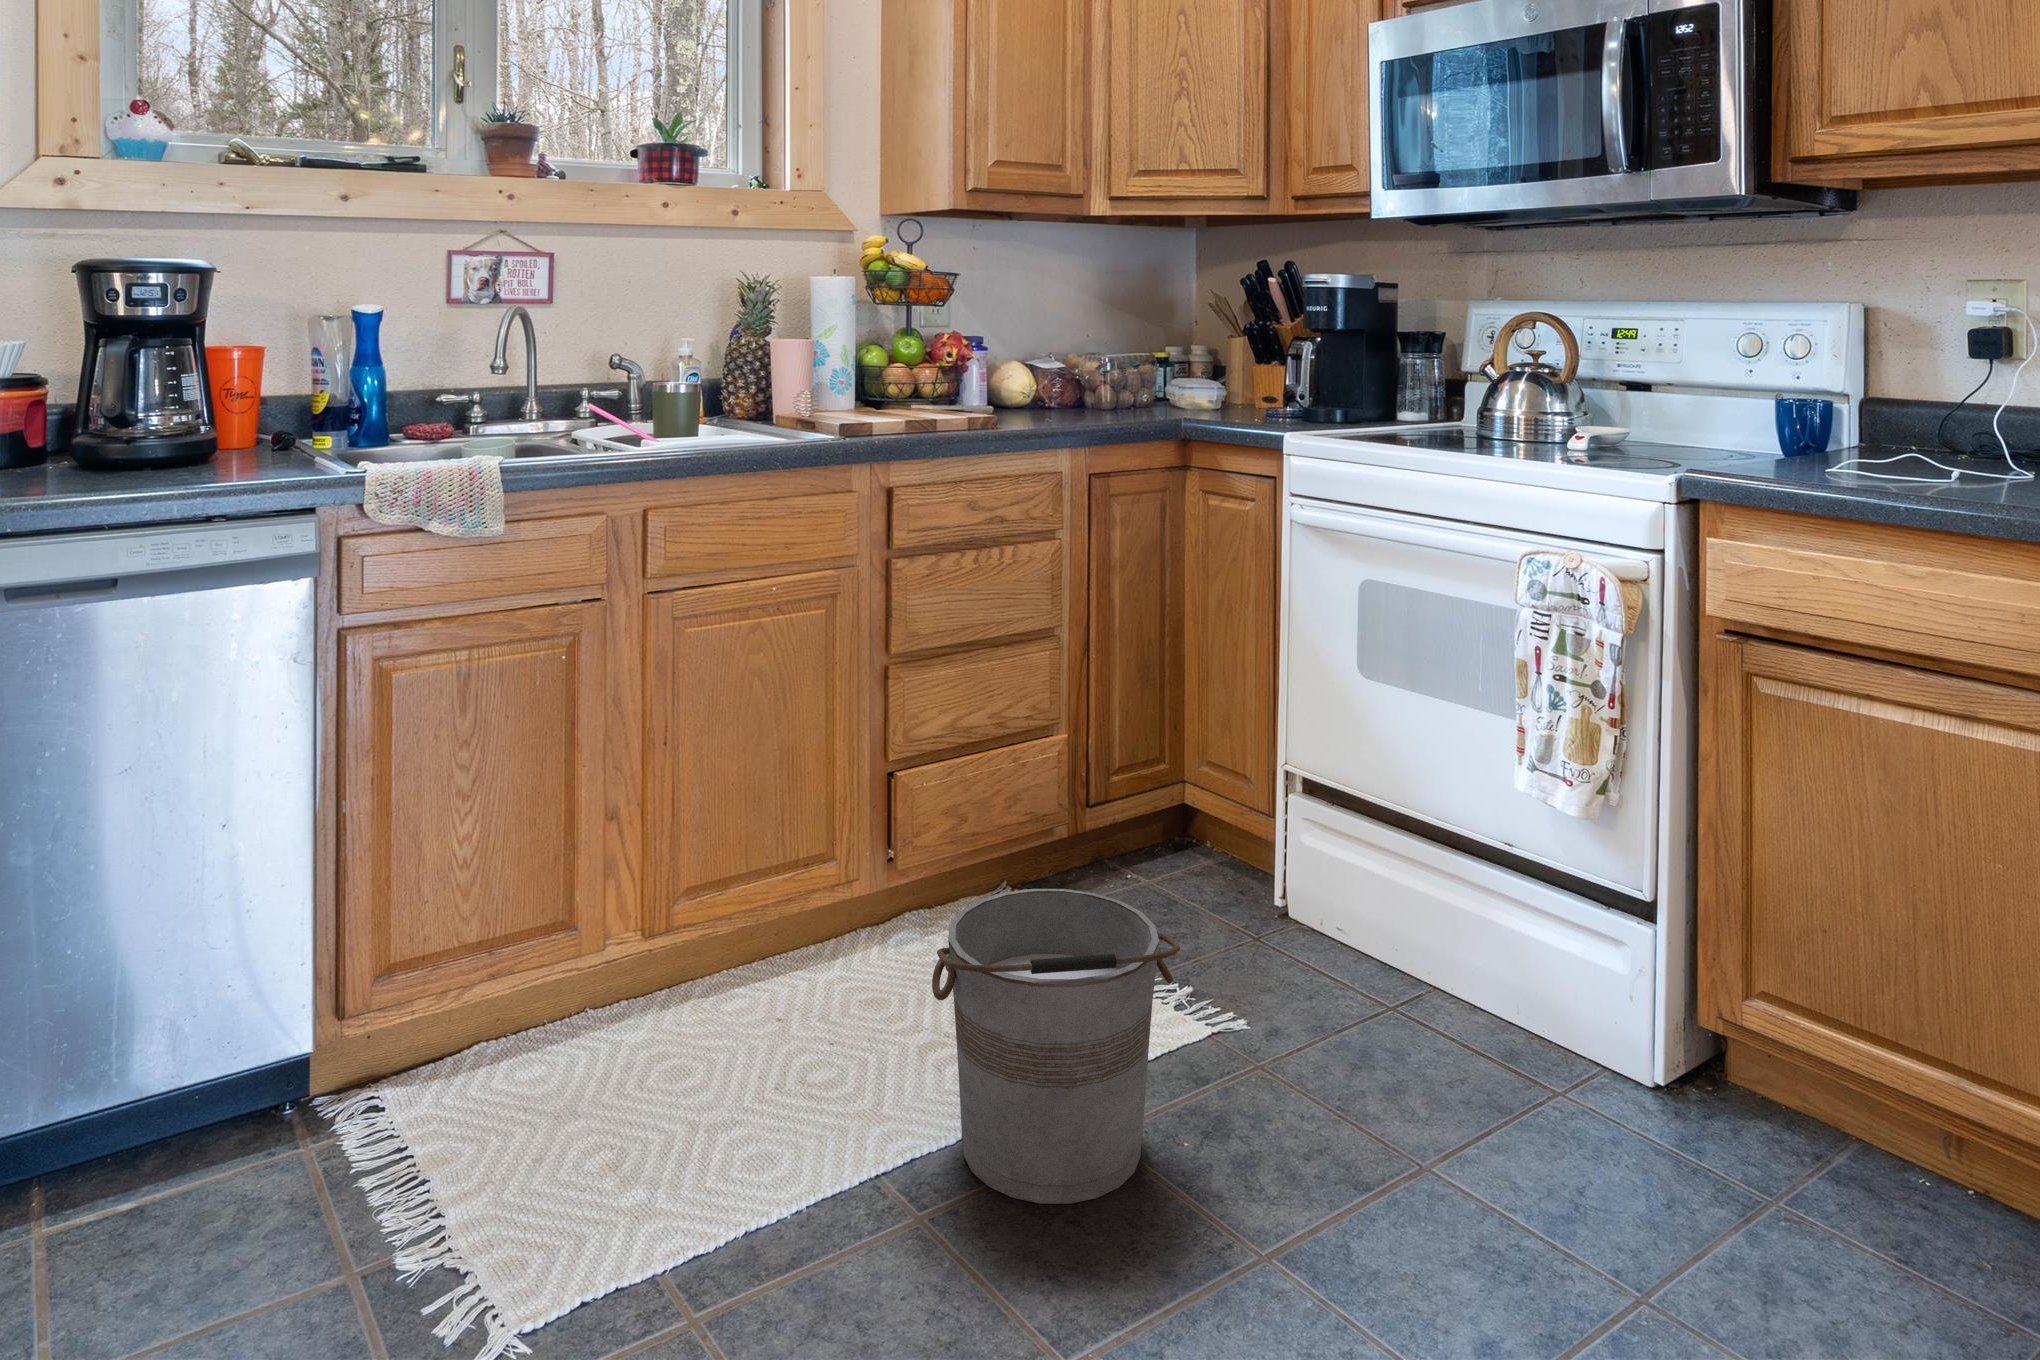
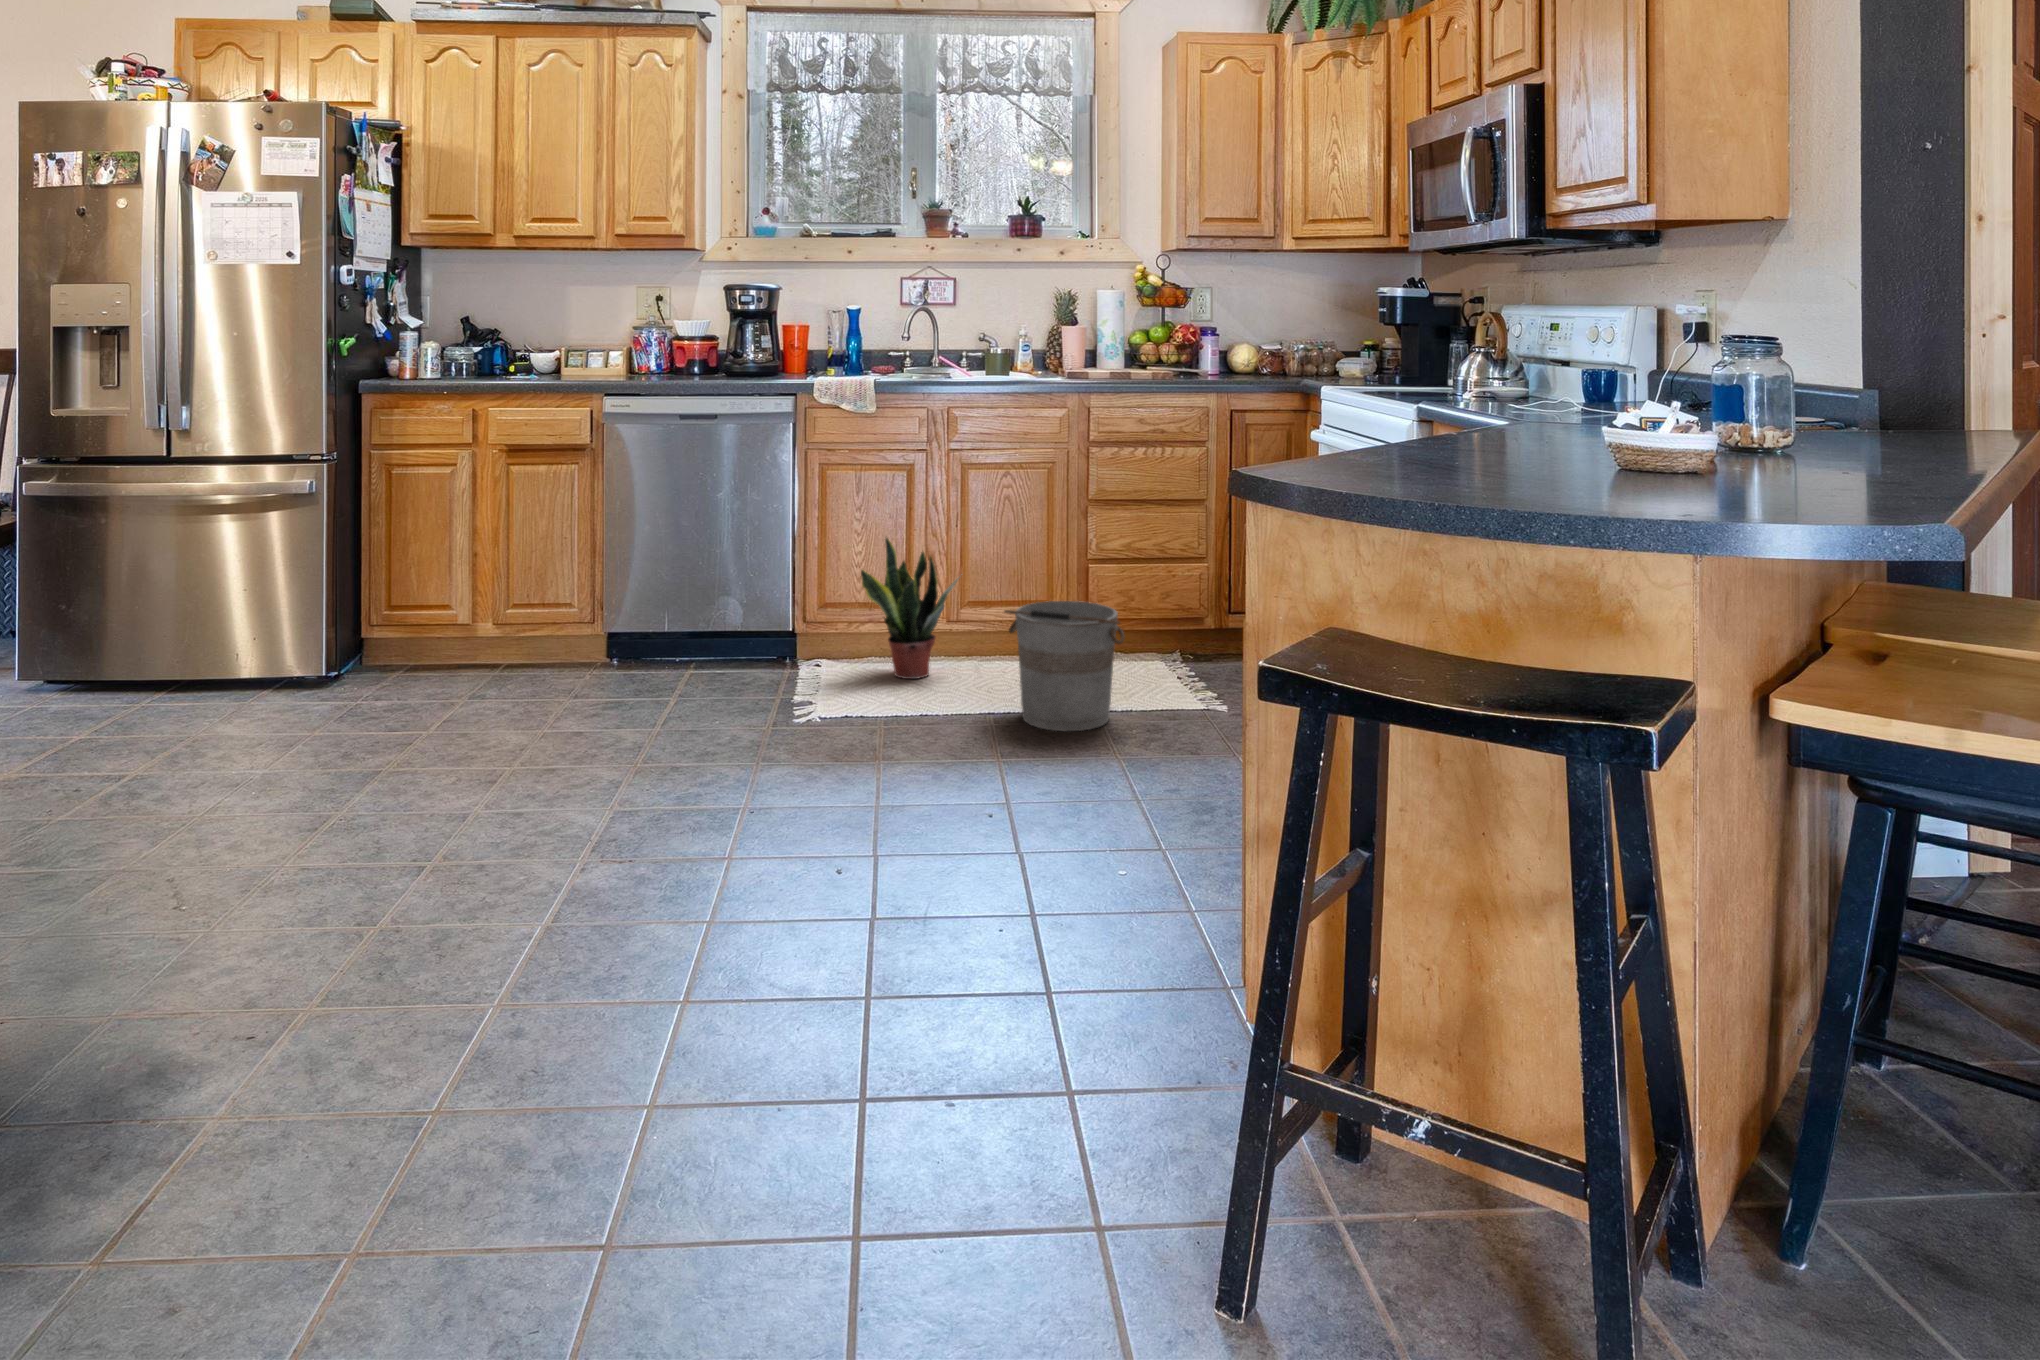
potted plant: none [532,801,721,1107] -> present [861,538,958,679]

